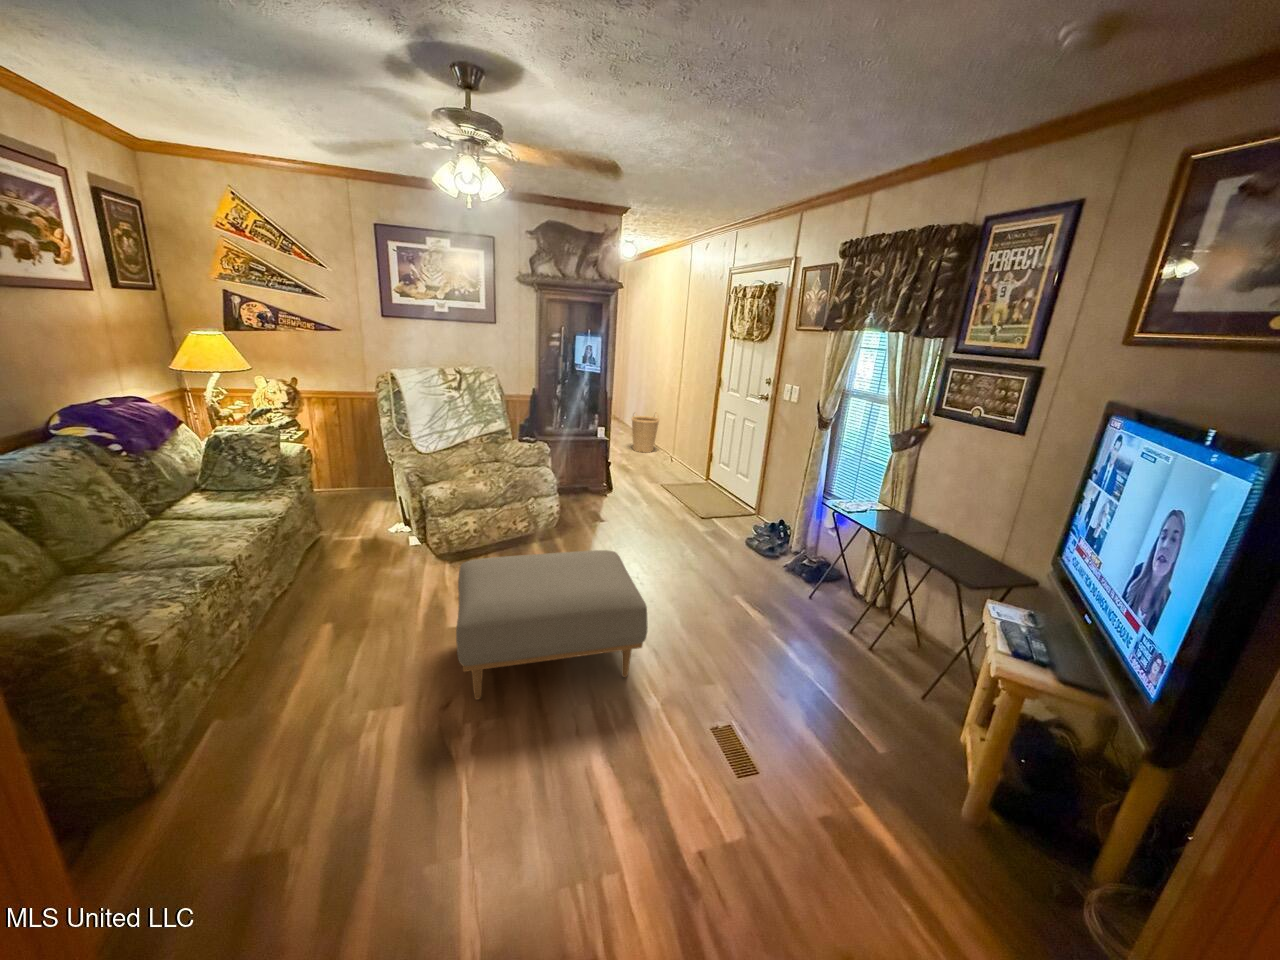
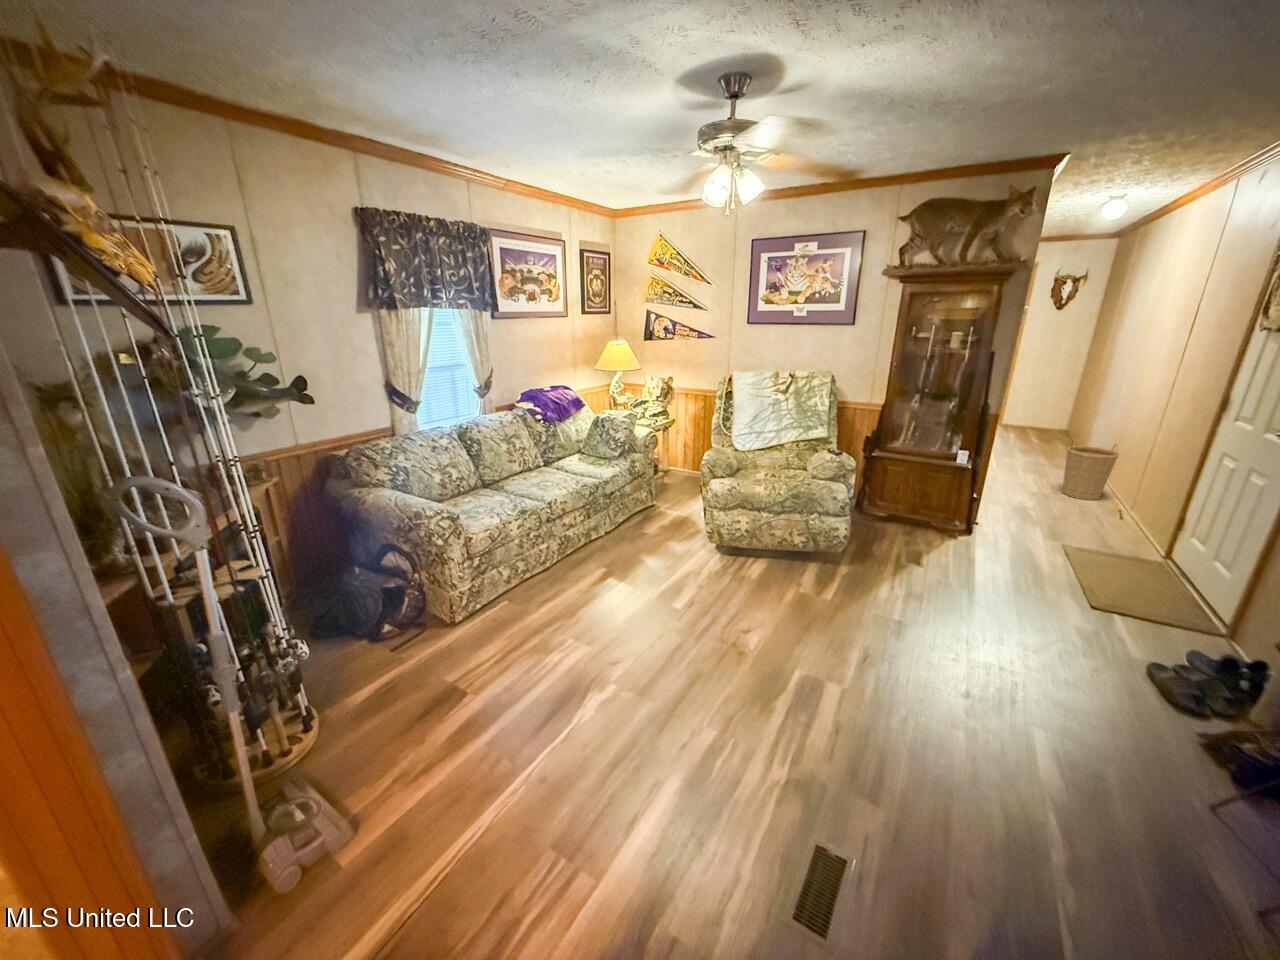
ottoman: present [456,550,648,700] -> none [614,549,828,727]

